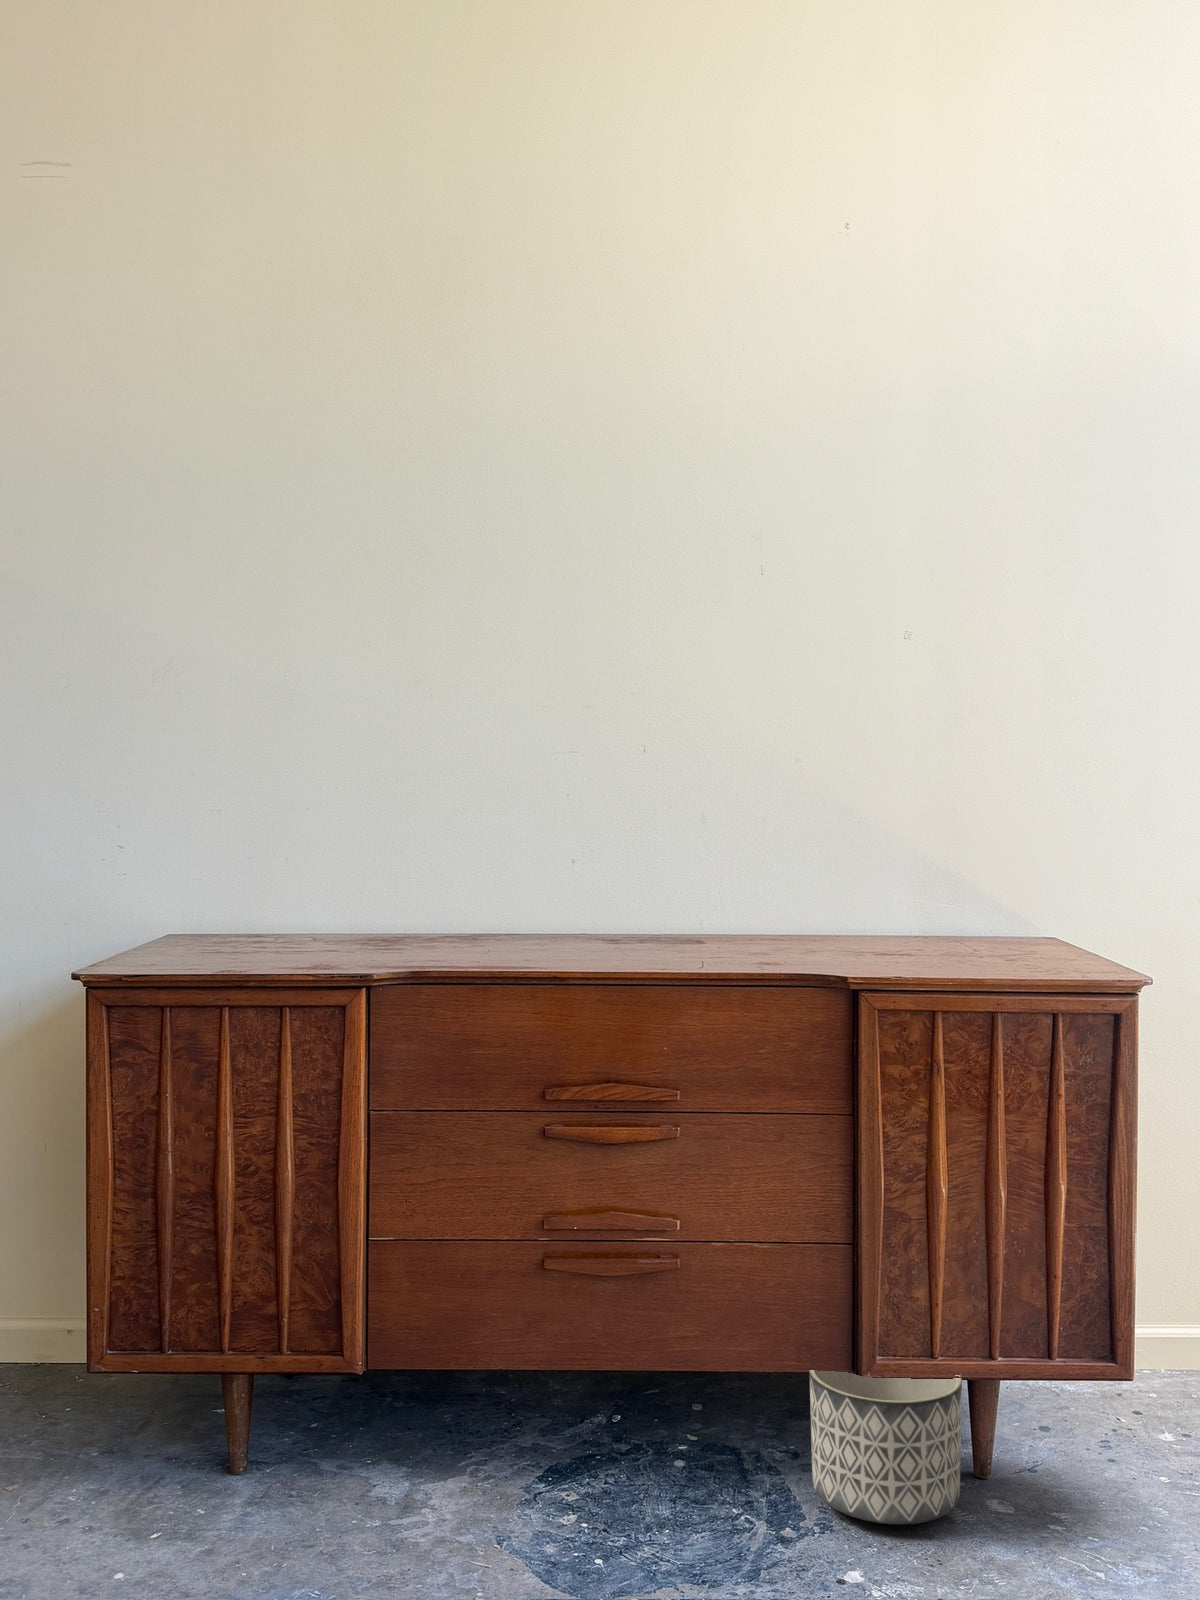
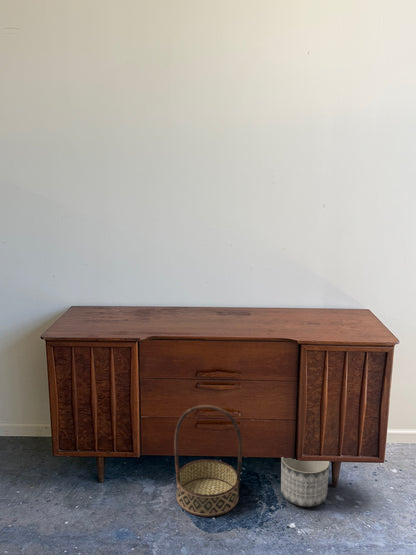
basket: none [472,1189,686,1556] -> present [174,405,242,516]

